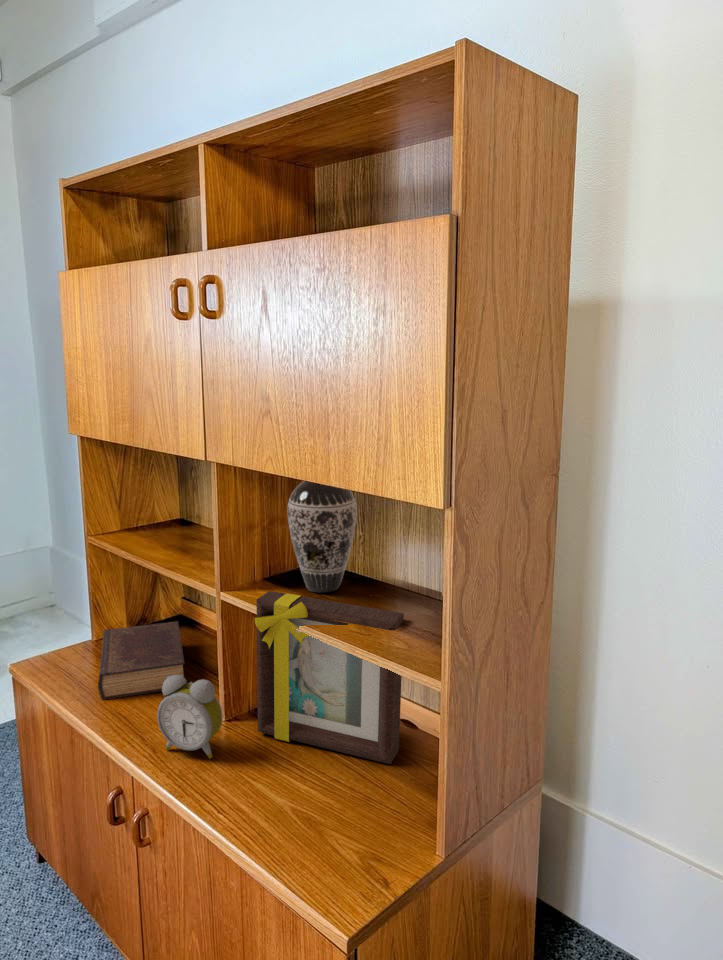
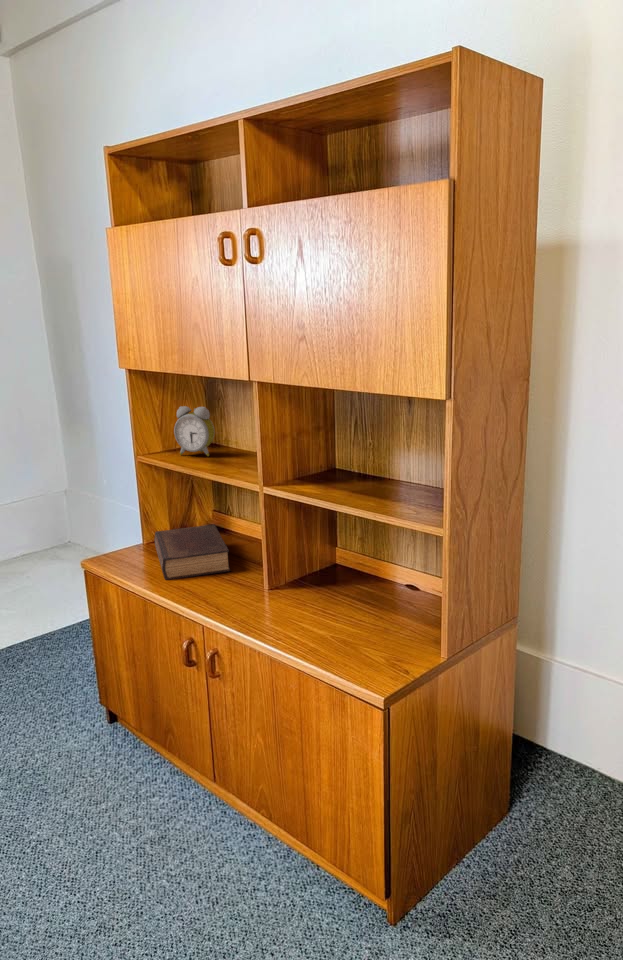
decorative vase: present [288,481,357,593] -> none [314,383,370,485]
picture frame: present [255,591,404,764] -> none [293,483,412,612]
alarm clock: present [157,675,222,759] -> present [174,406,215,456]

